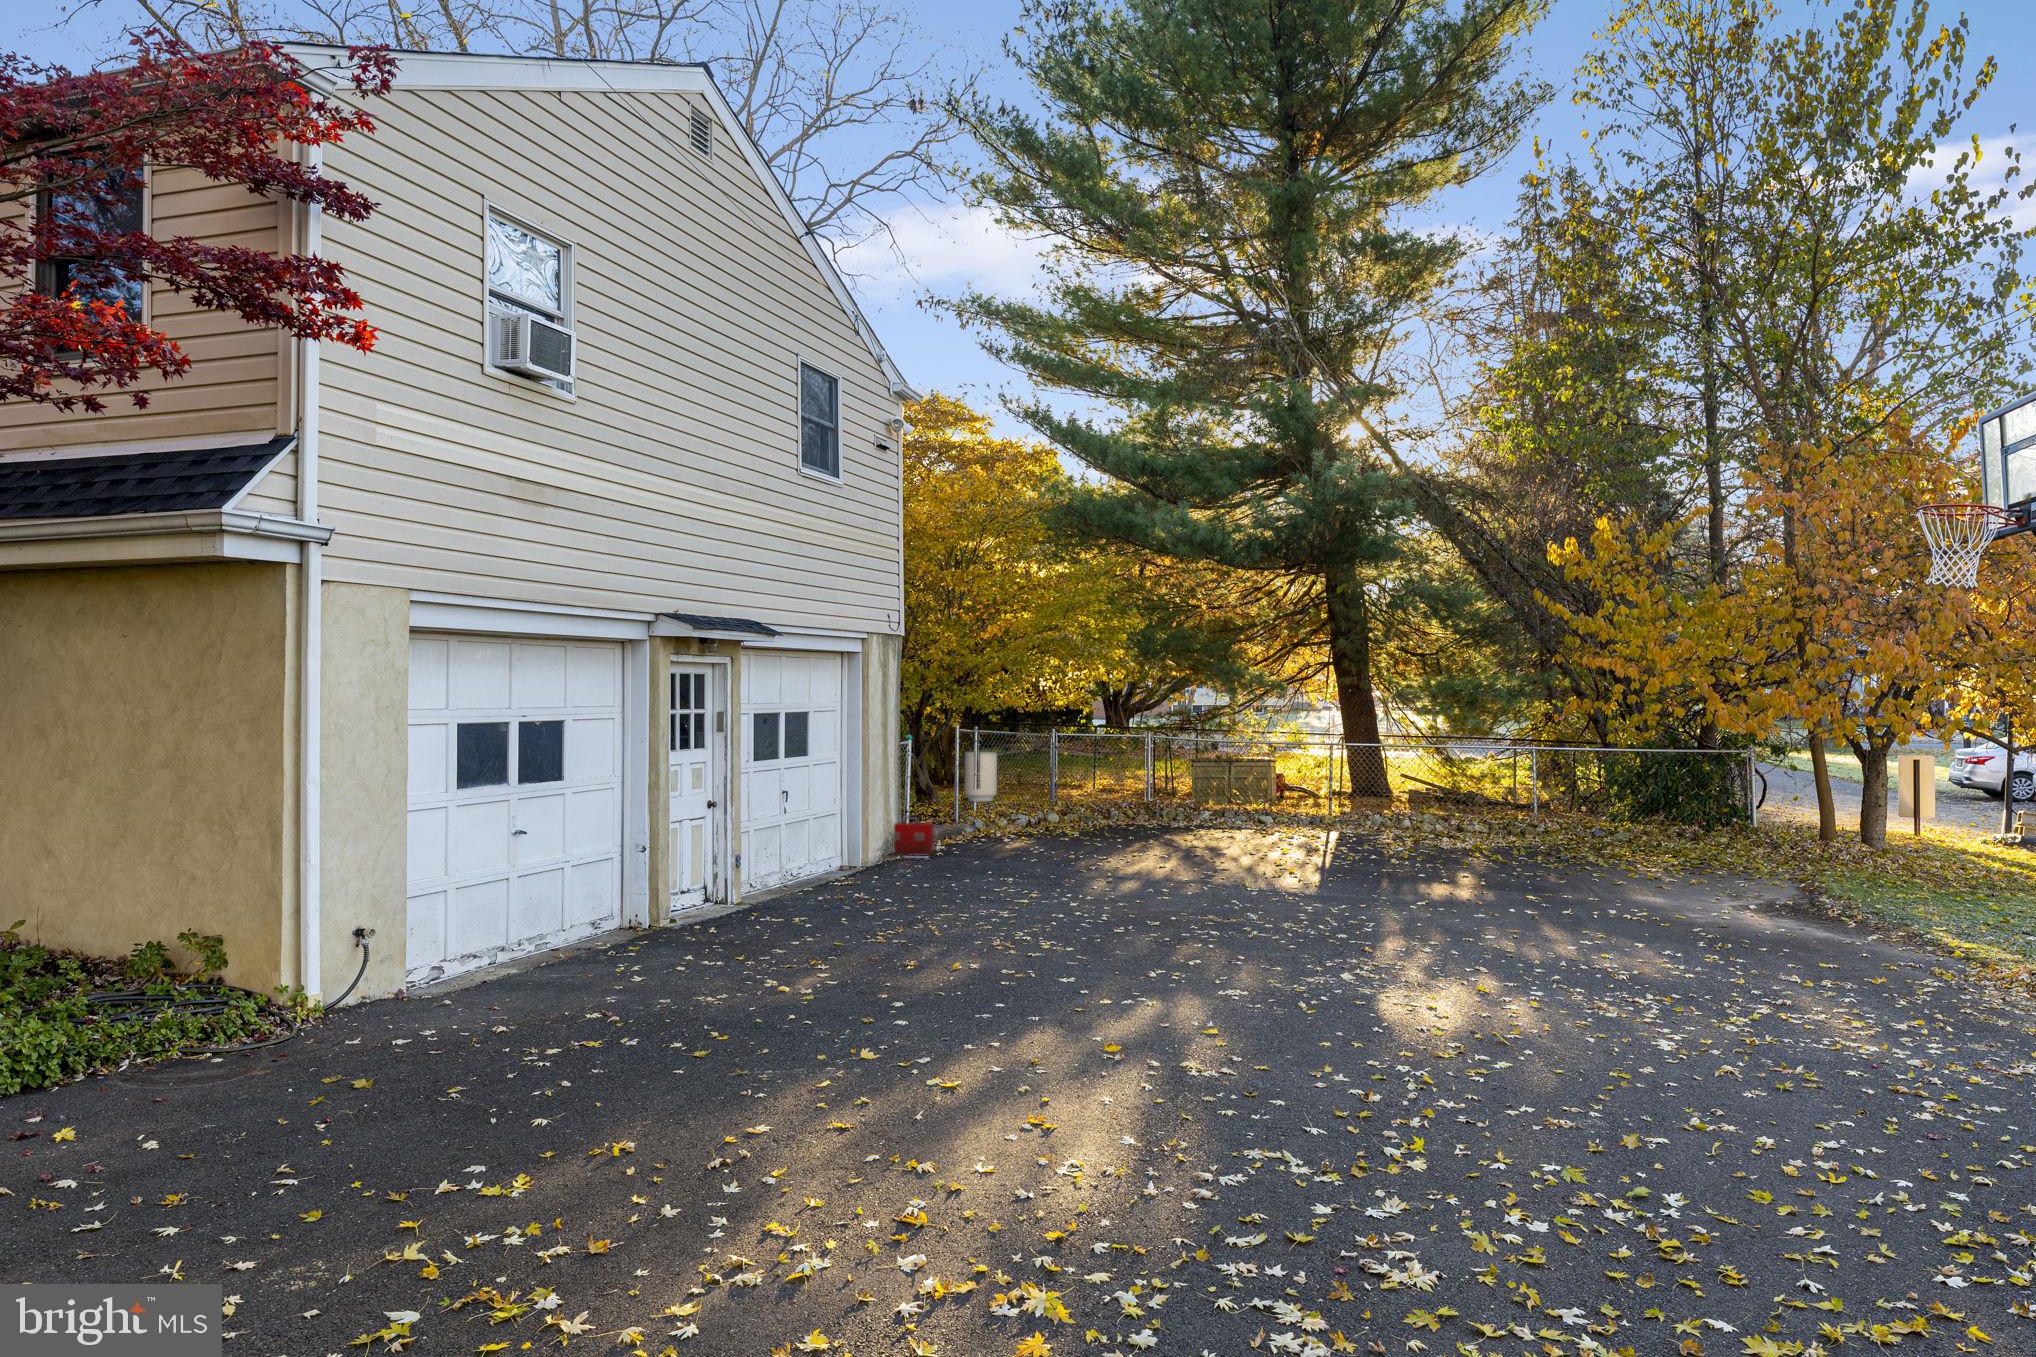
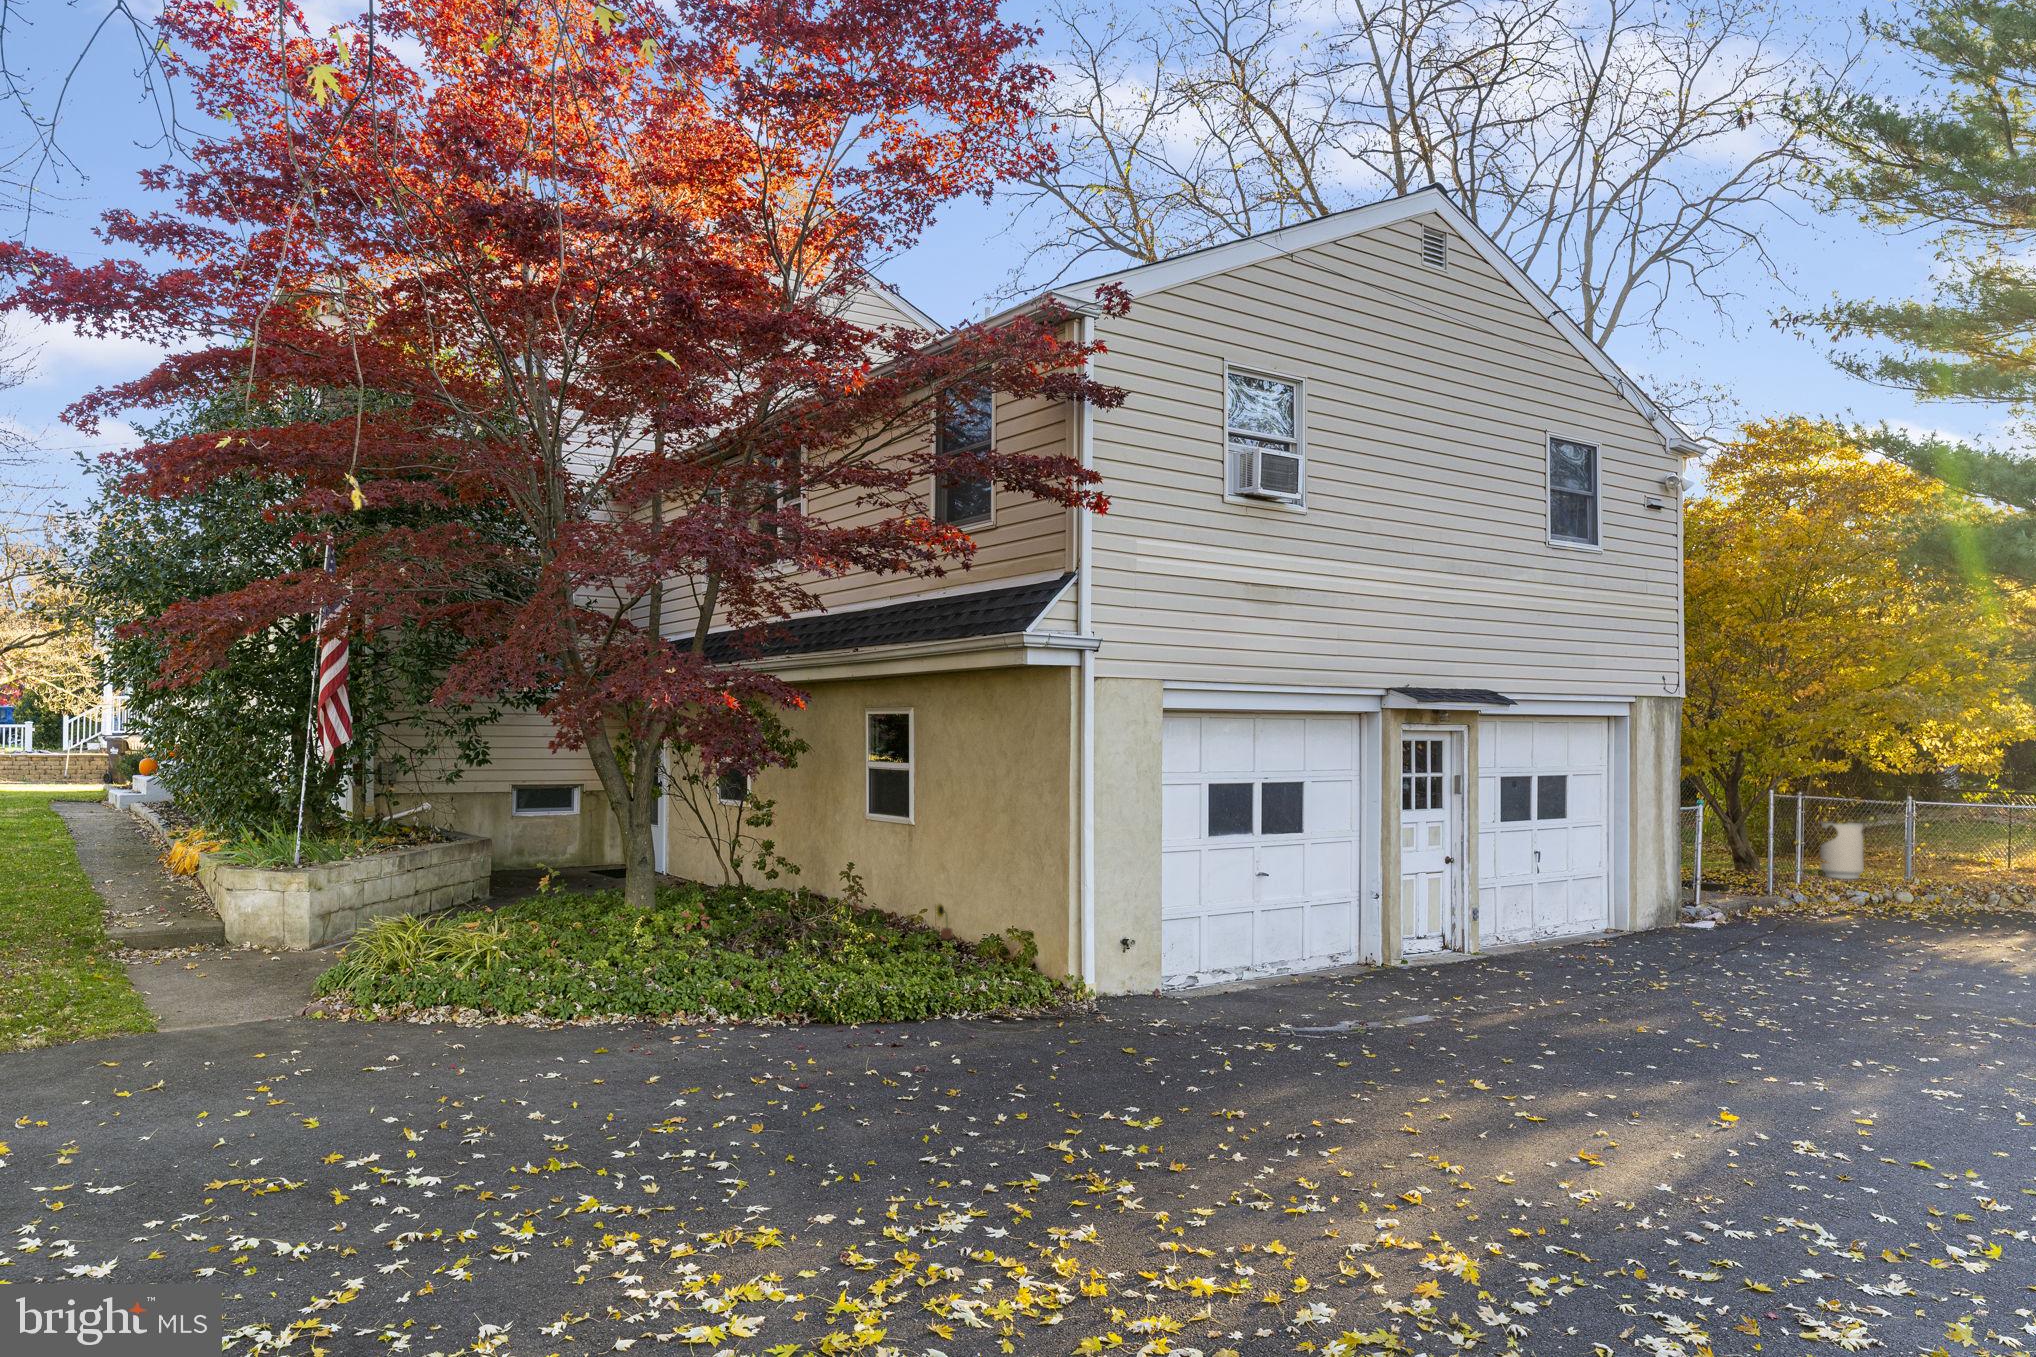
toolbox: present [890,817,934,856] -> none [1664,887,1725,931]
decorative plant: none [24,916,59,971] -> present [936,904,952,939]

